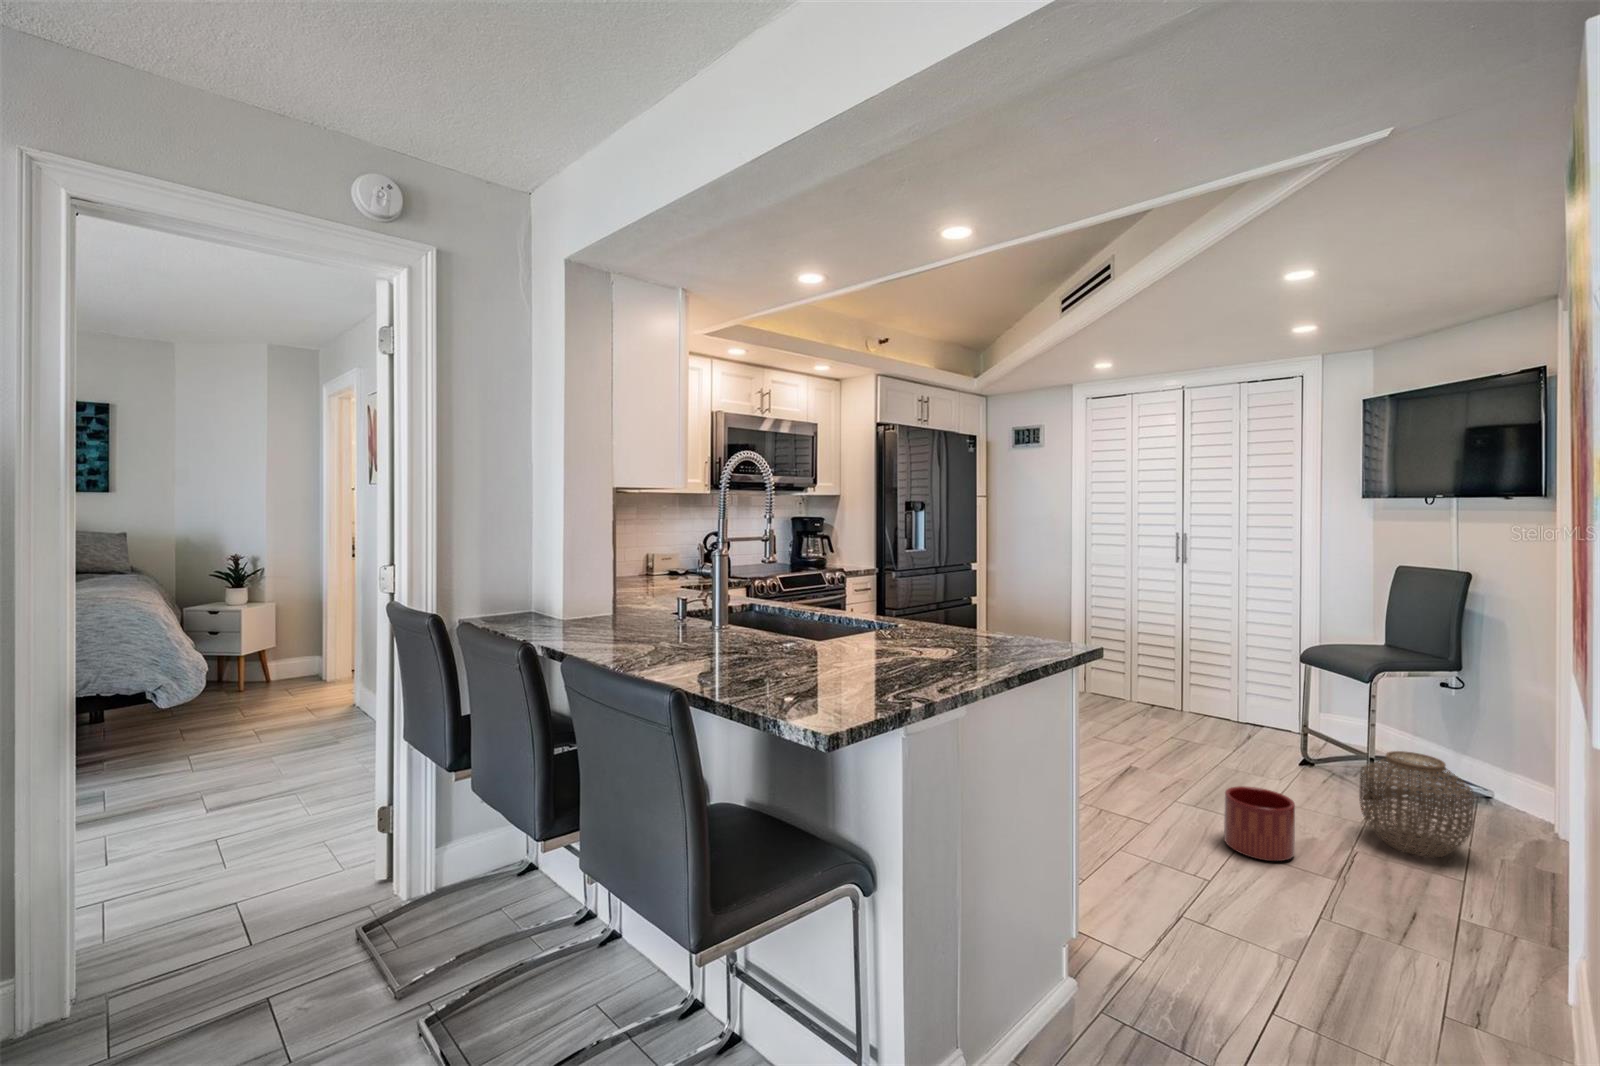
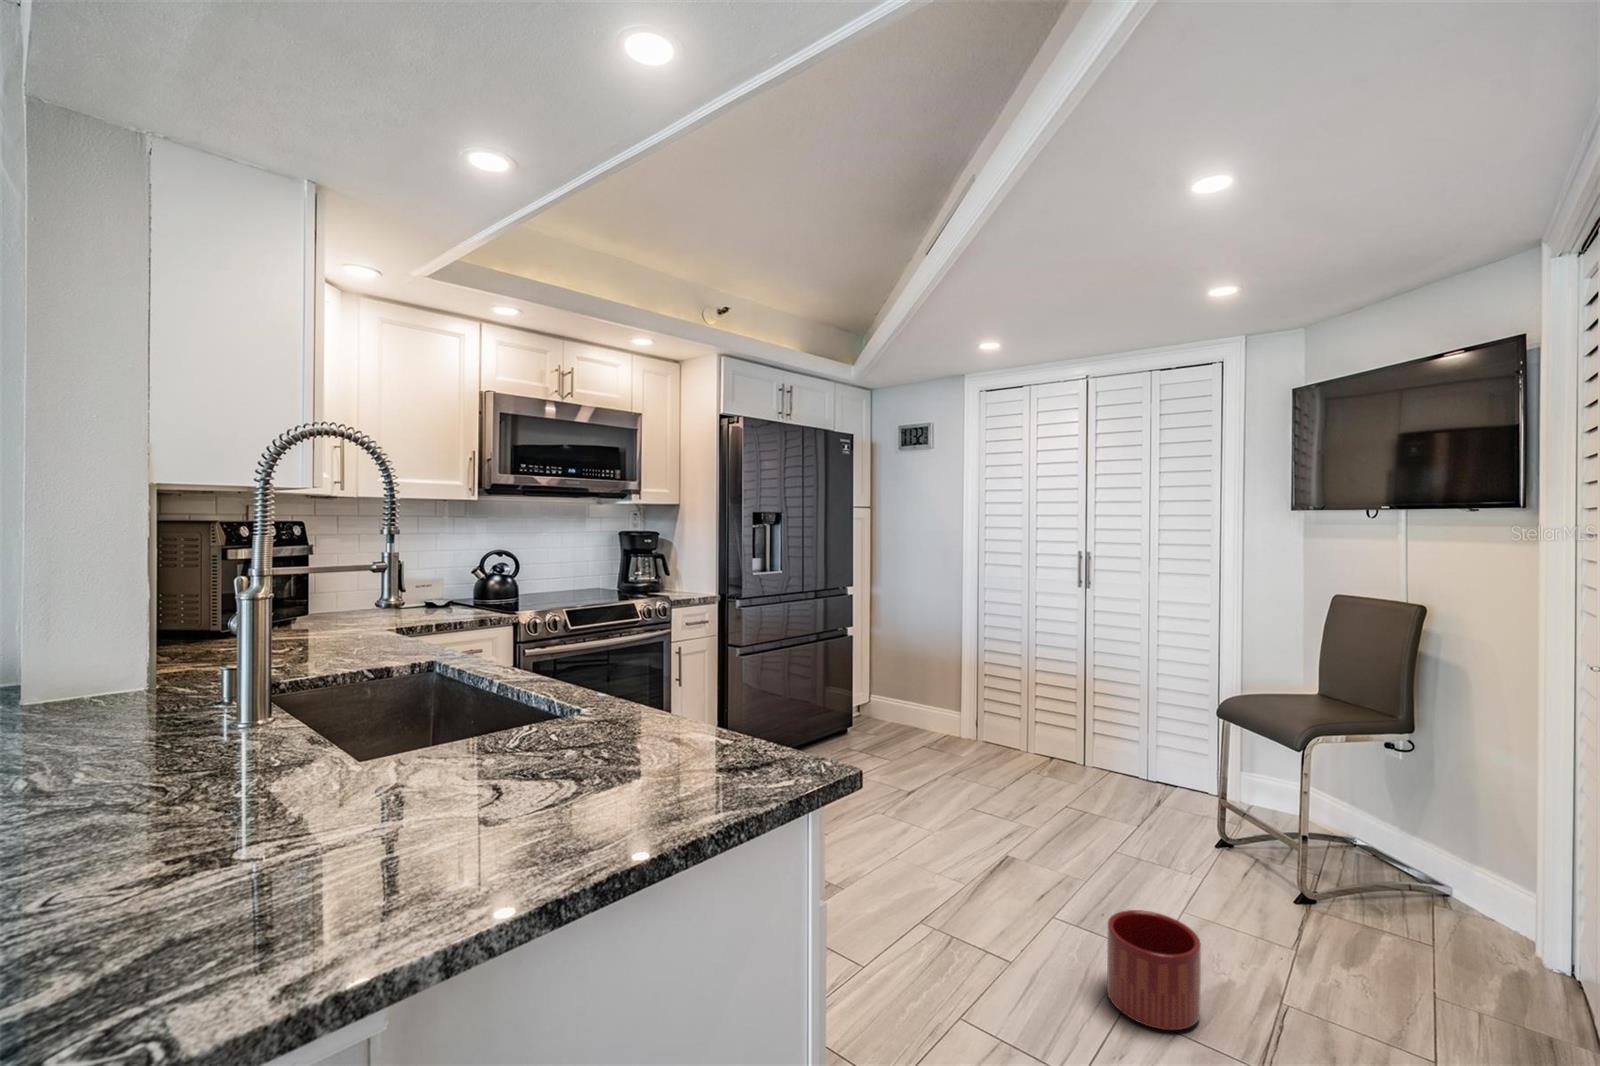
woven basket: present [1360,751,1473,857] -> none [1288,855,1439,1012]

